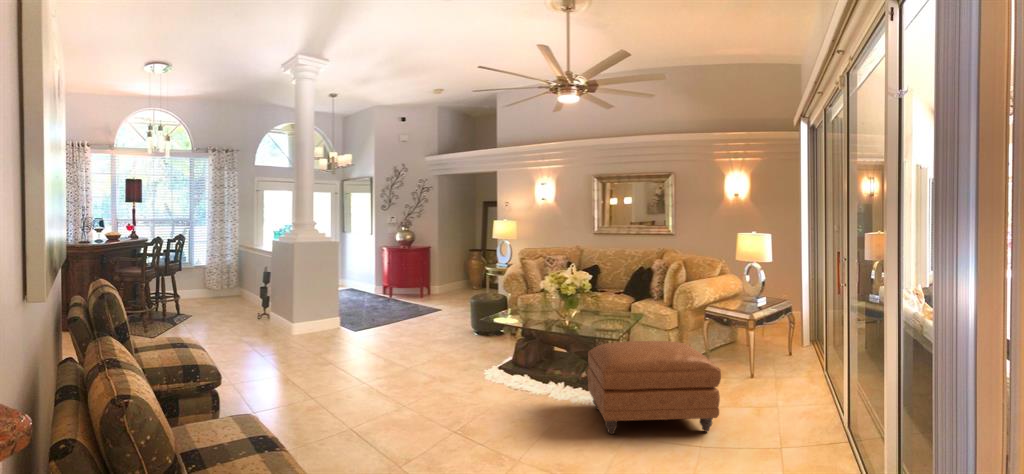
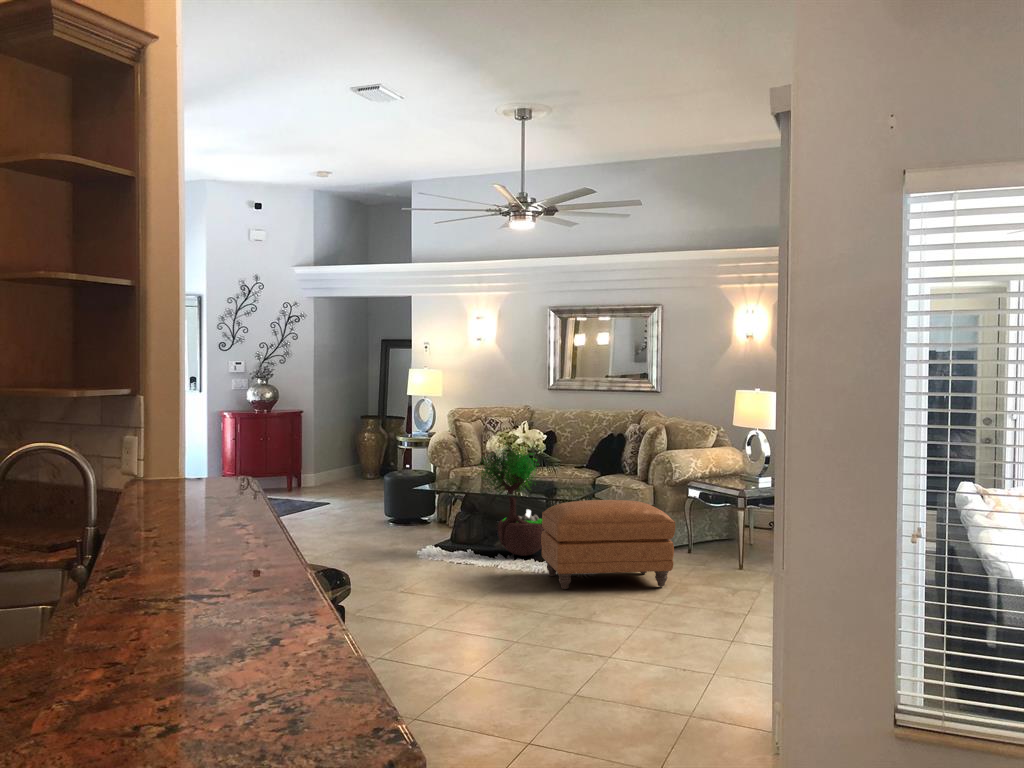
potted tree: none [530,279,595,378] -> present [478,444,545,556]

